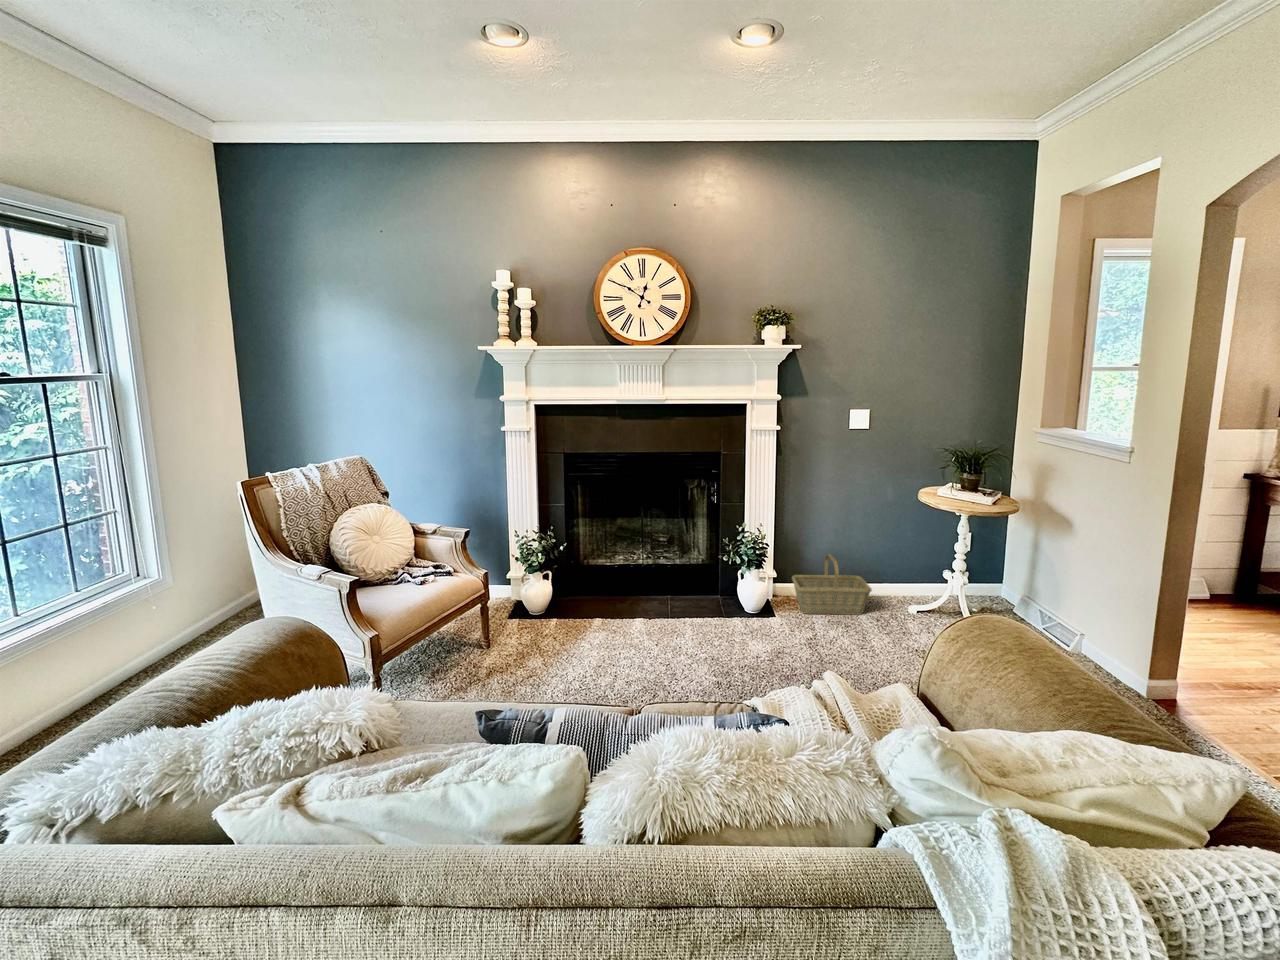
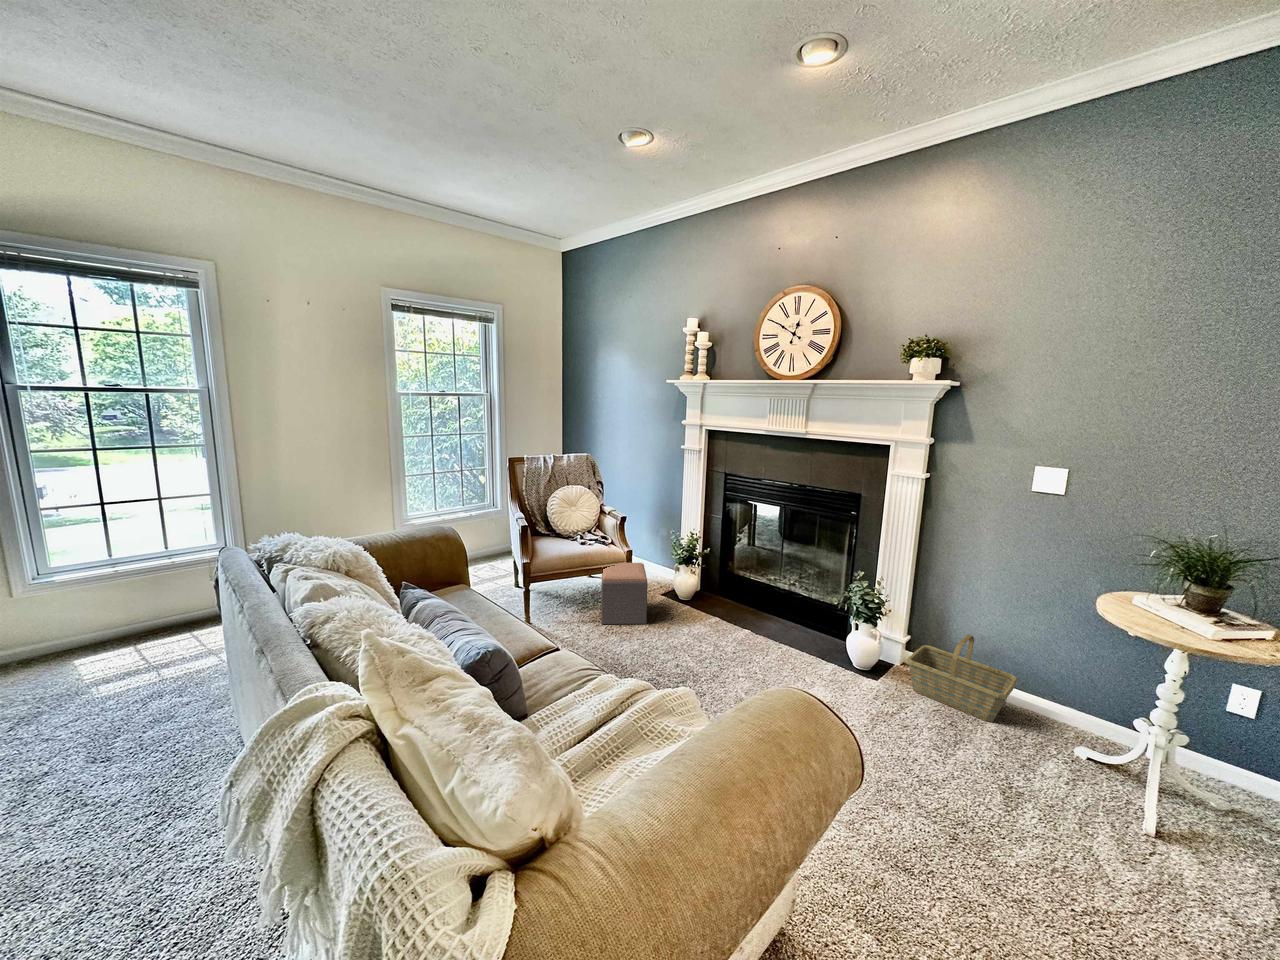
footstool: none [463,579,545,666] -> present [601,563,648,624]

